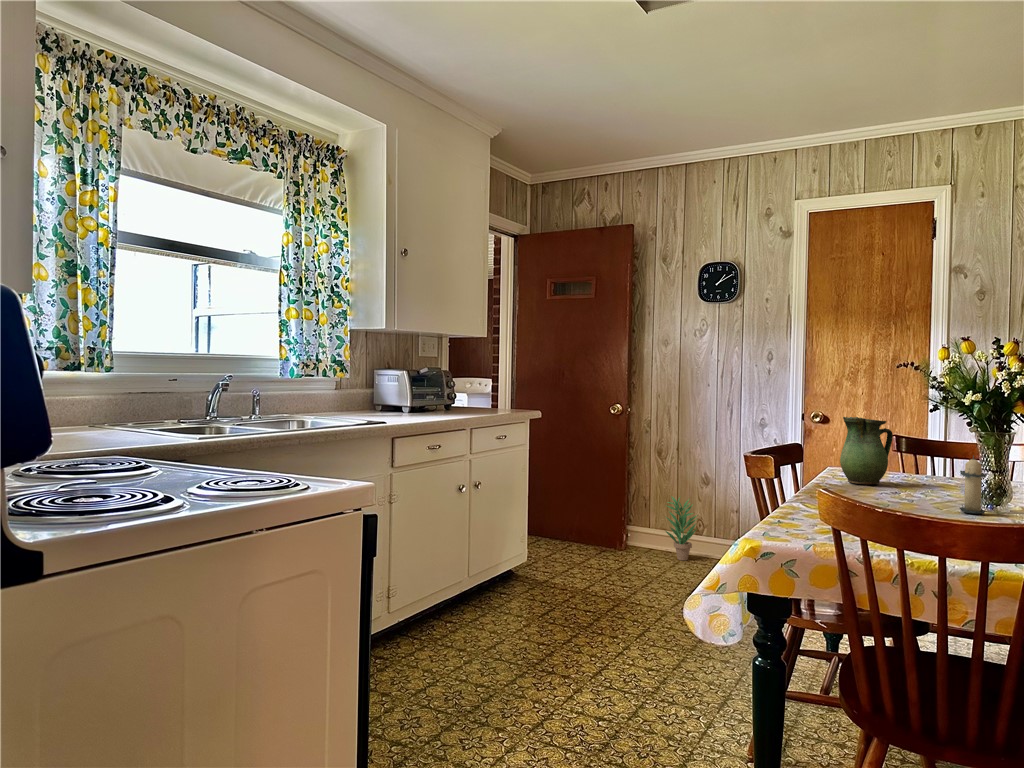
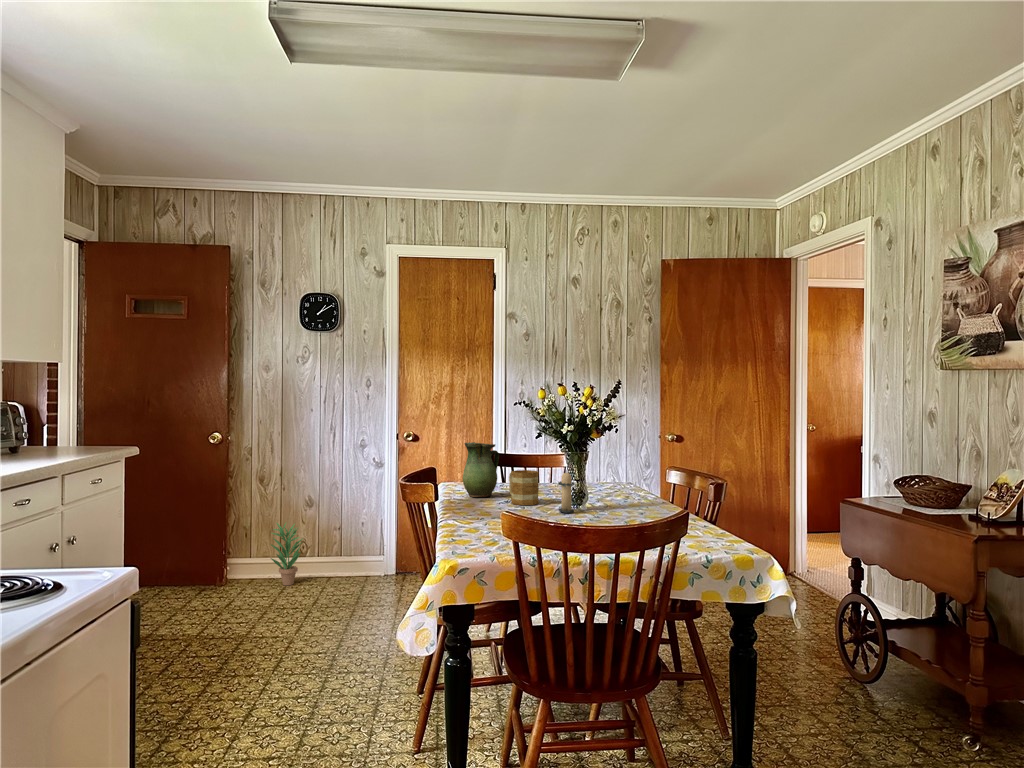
mug: none [899,454,940,500] -> present [509,470,539,505]

